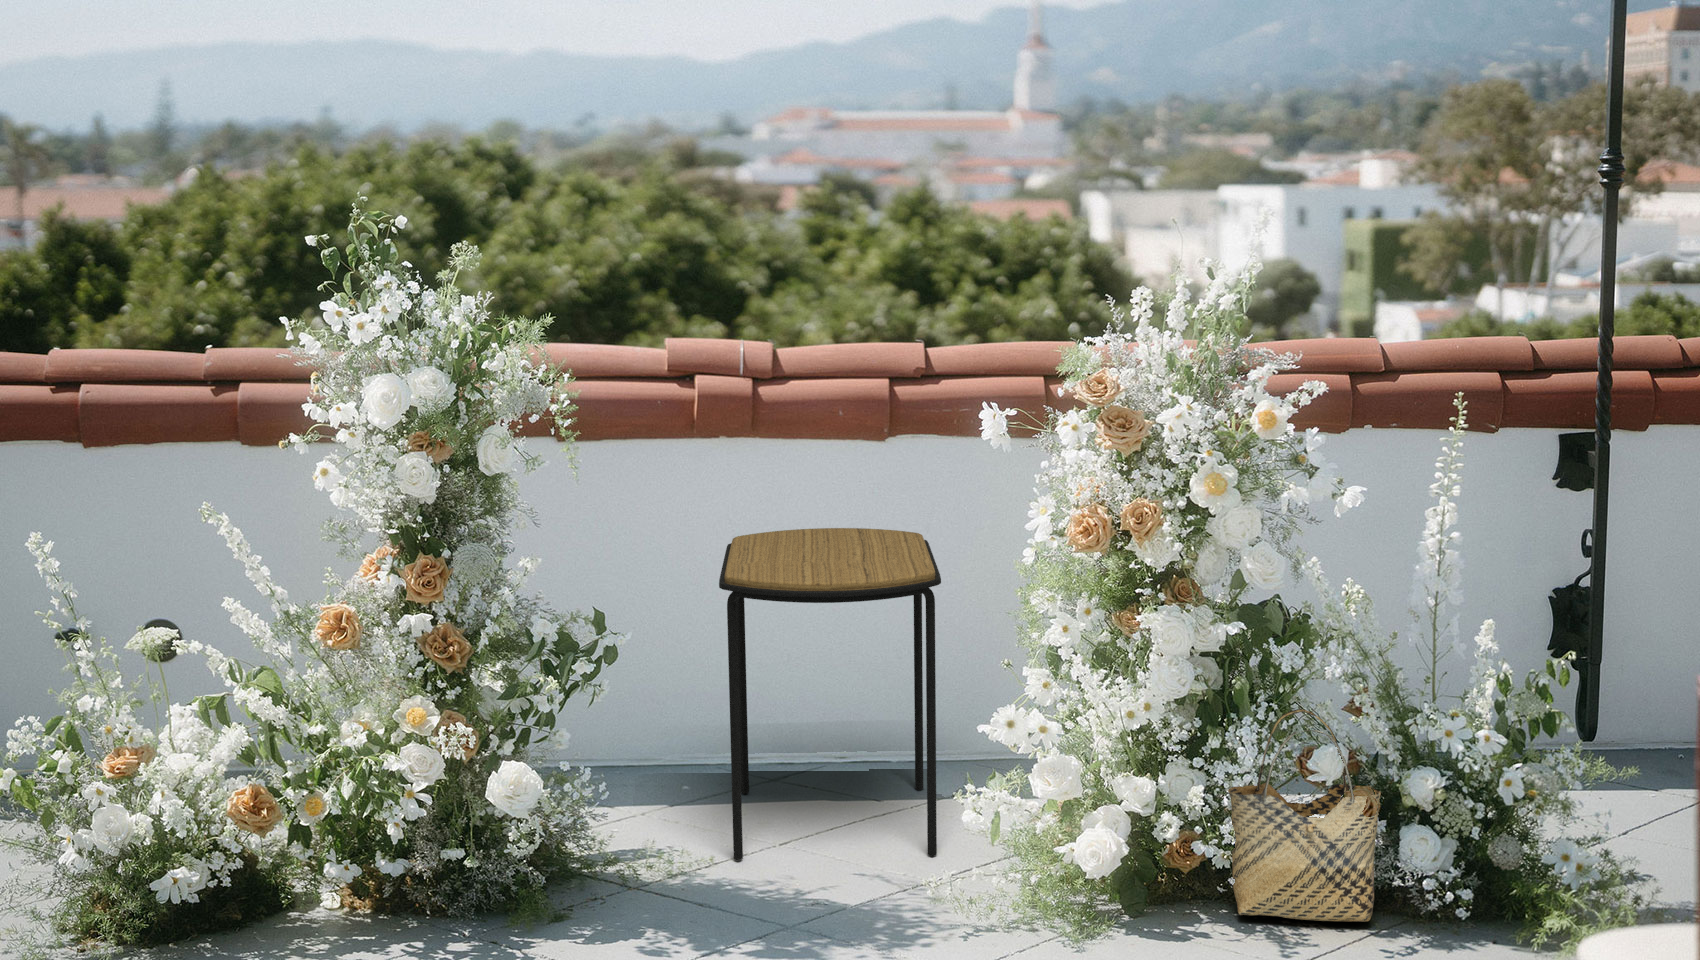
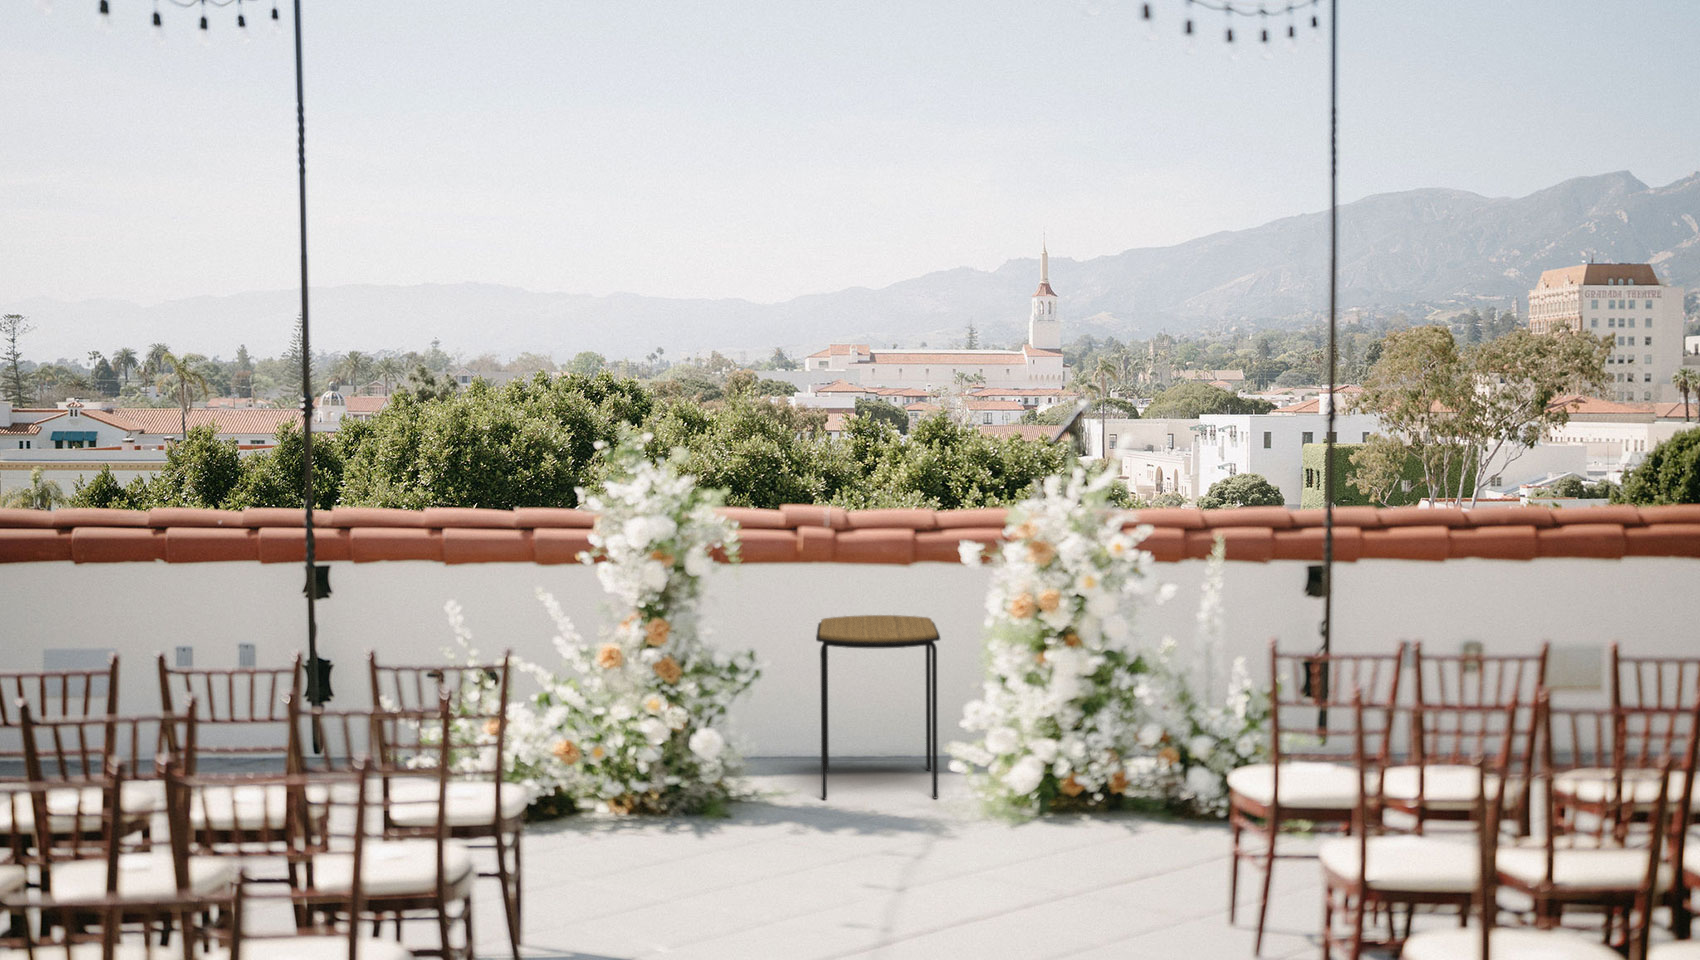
woven basket: present [1228,709,1381,922] -> none [1098,708,1183,826]

